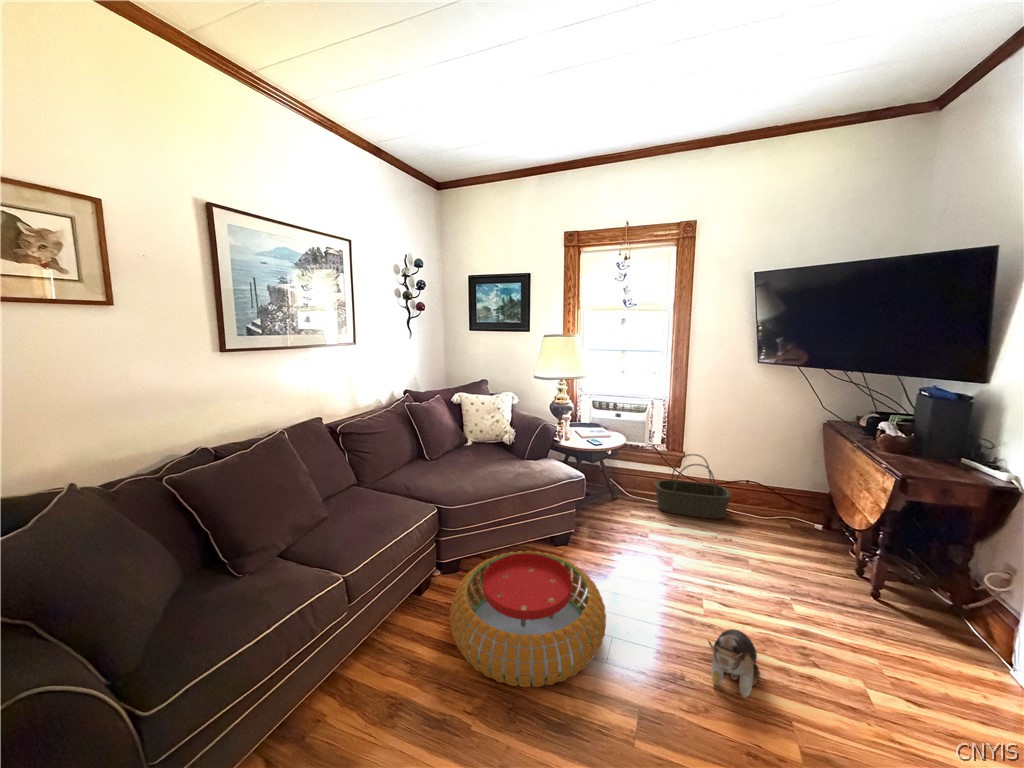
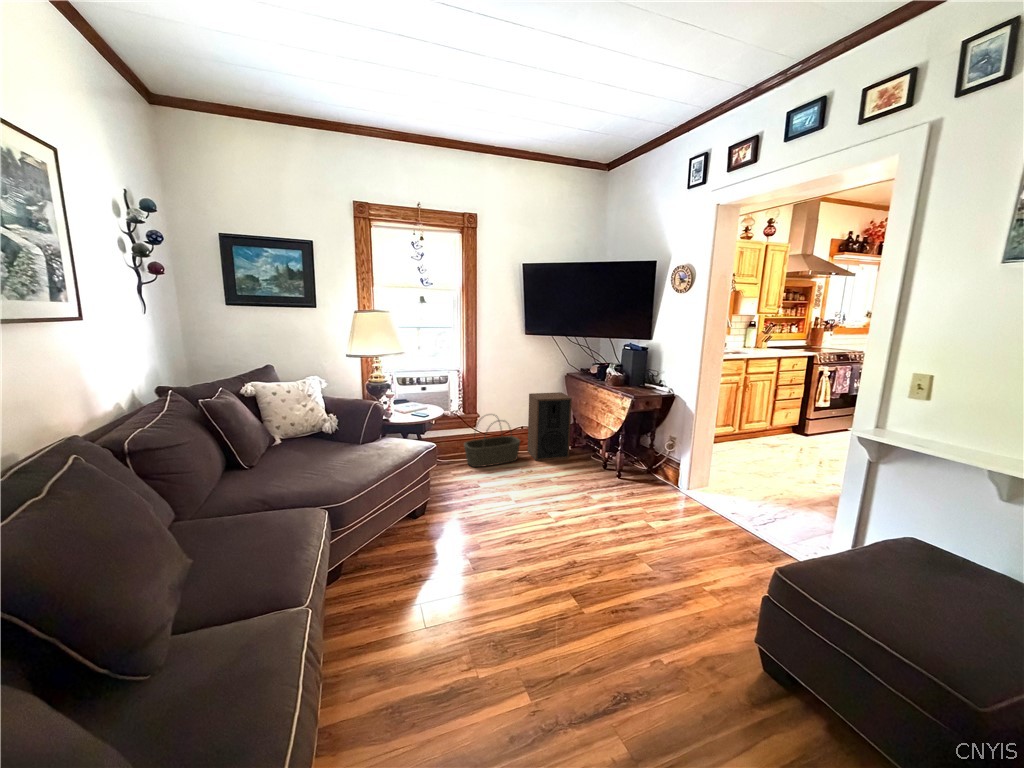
speaker: none [749,439,817,539] -> present [528,392,572,461]
pouf: present [450,551,606,687] -> none [377,519,527,637]
plush toy: present [708,629,760,697] -> none [581,515,614,556]

